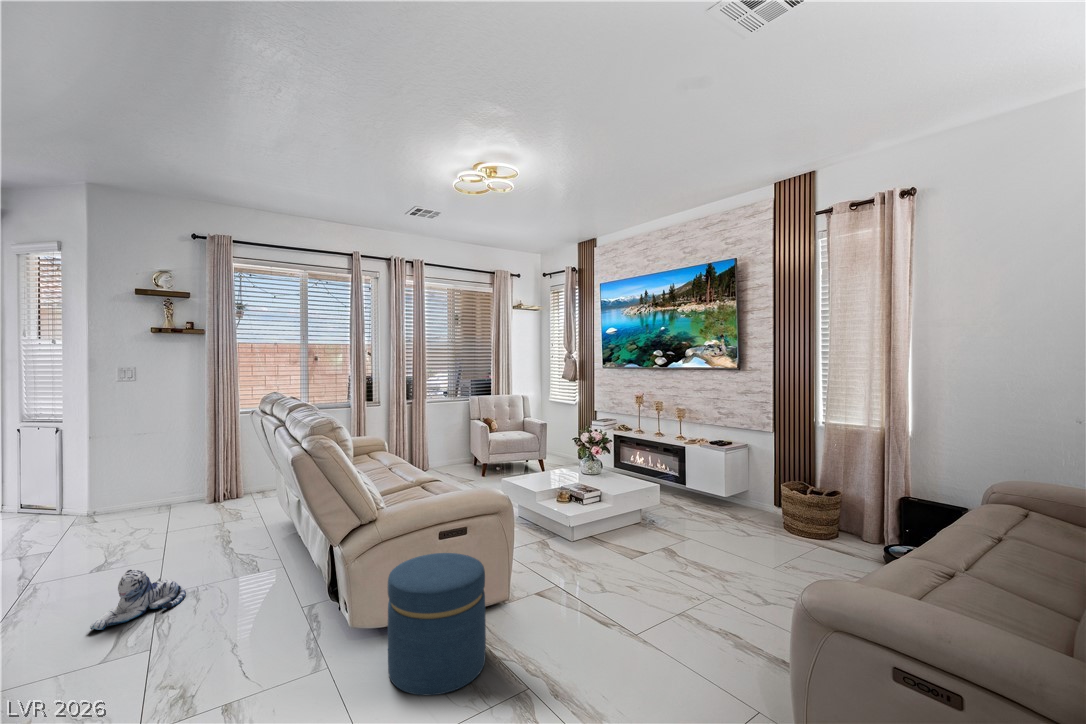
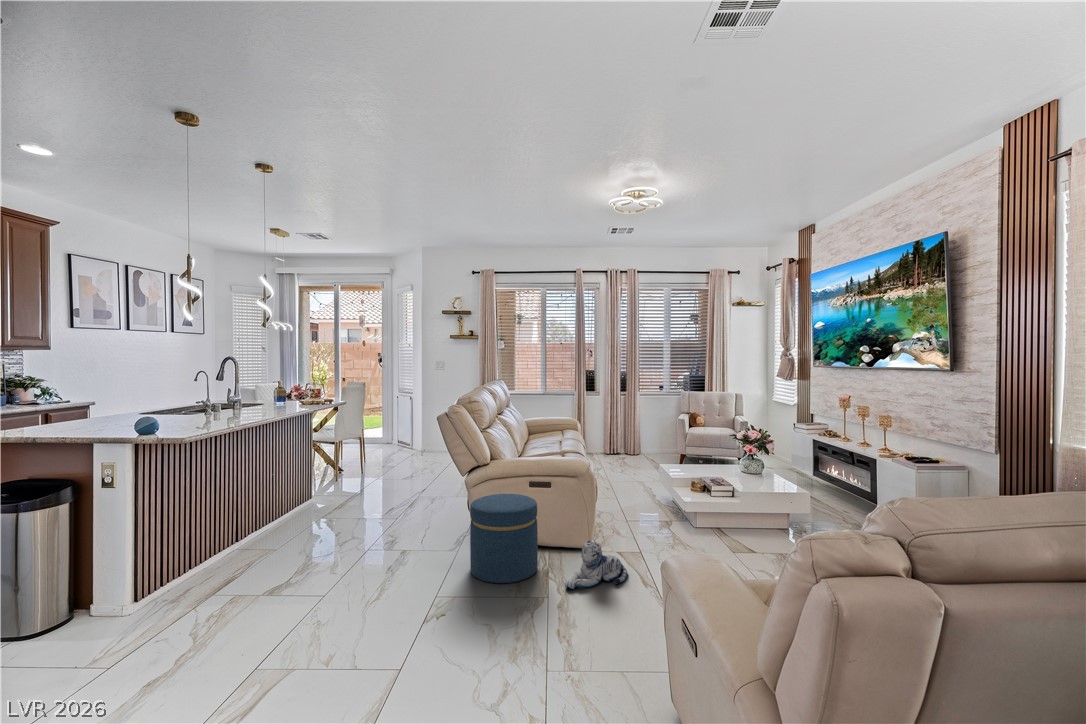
plush toy: present [90,570,186,630] -> present [565,540,628,589]

